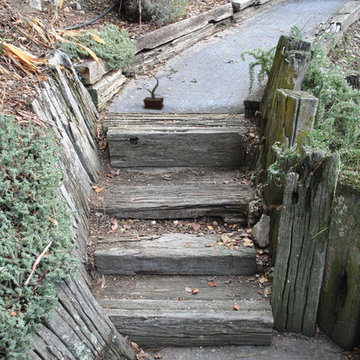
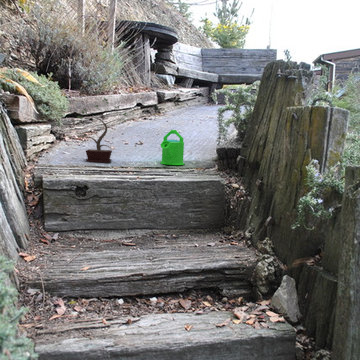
watering can: none [200,80,223,110] -> present [161,130,184,165]

